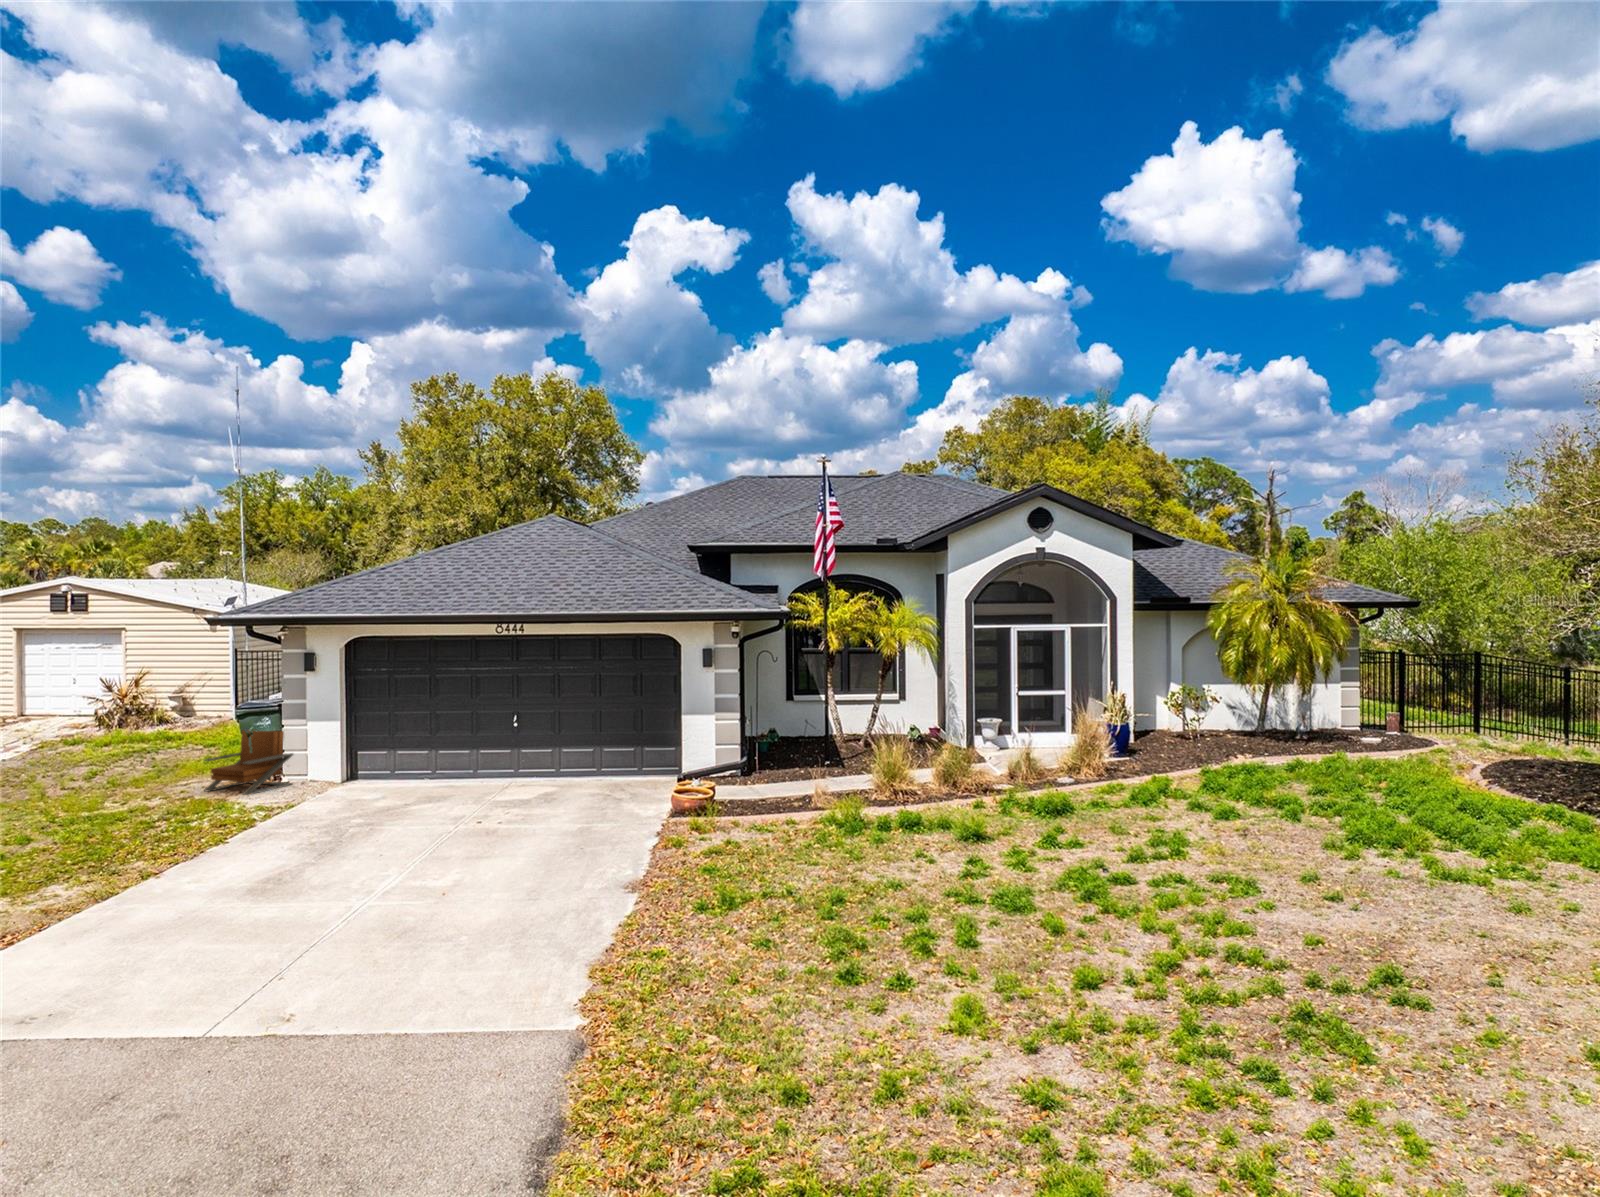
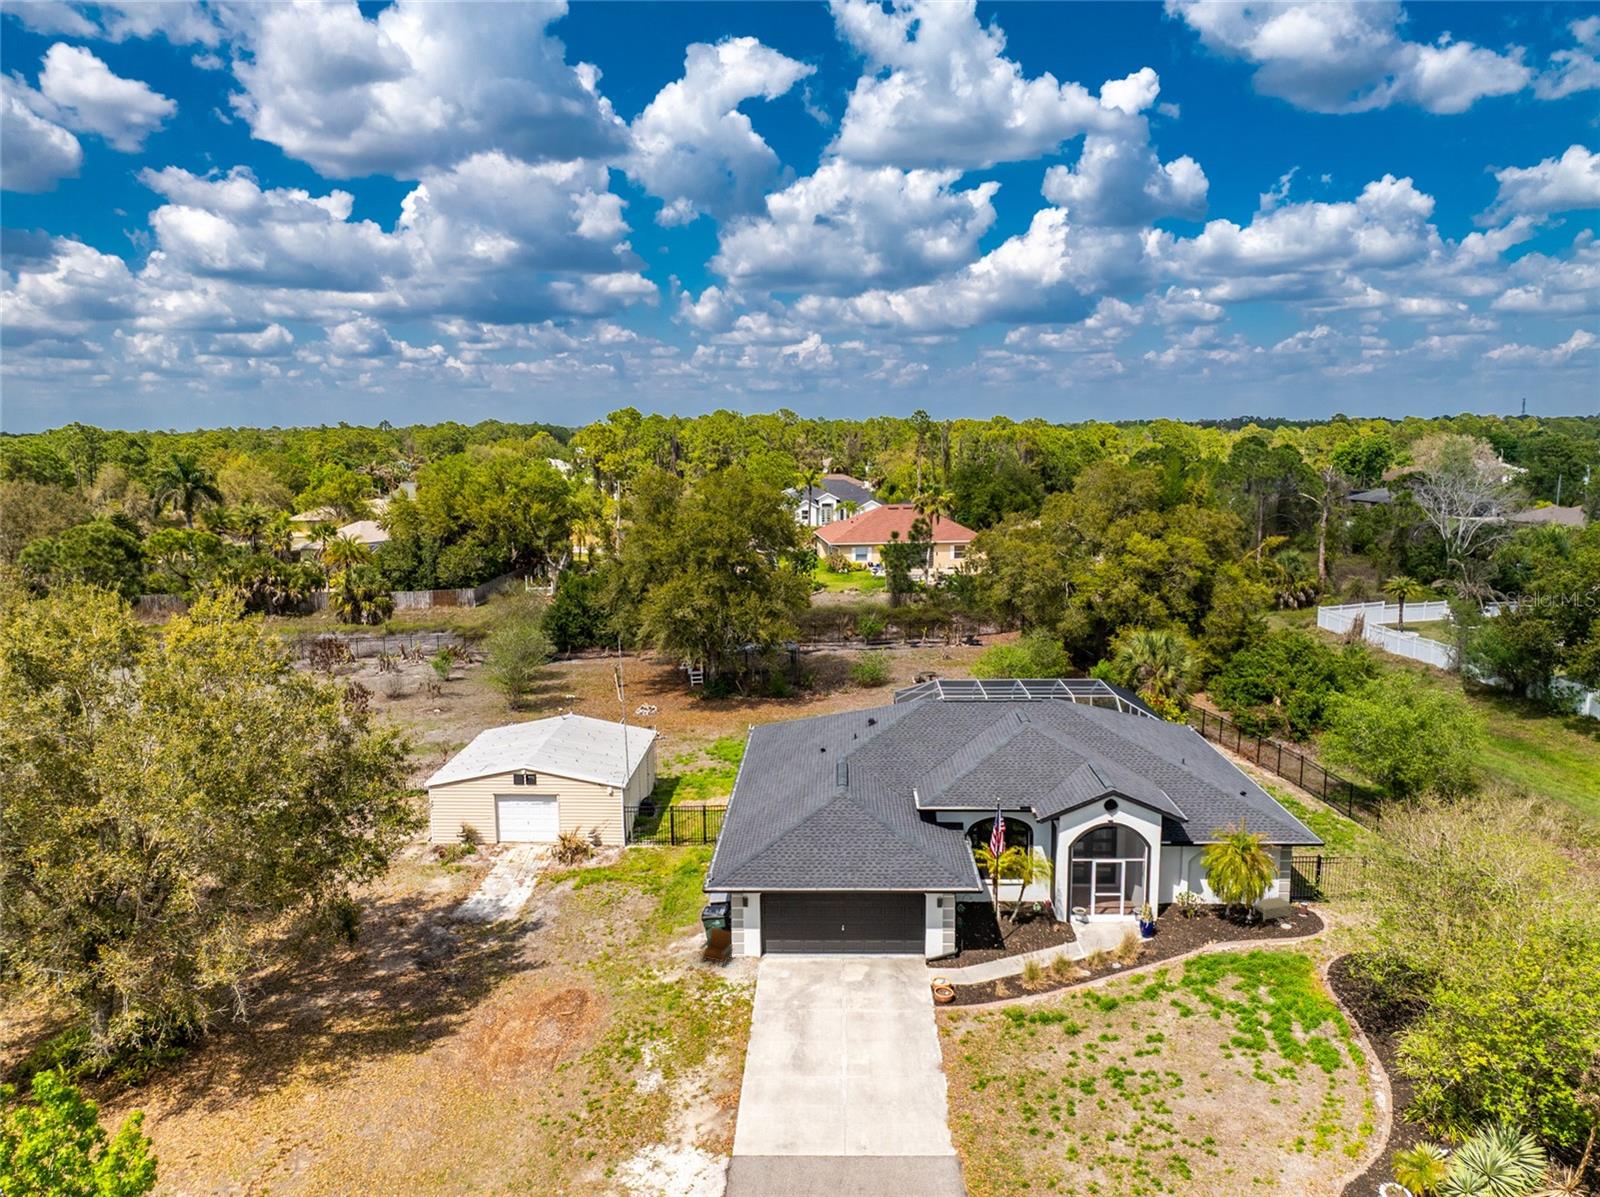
storage bench: none [1293,707,1363,739] -> present [1253,897,1291,920]

